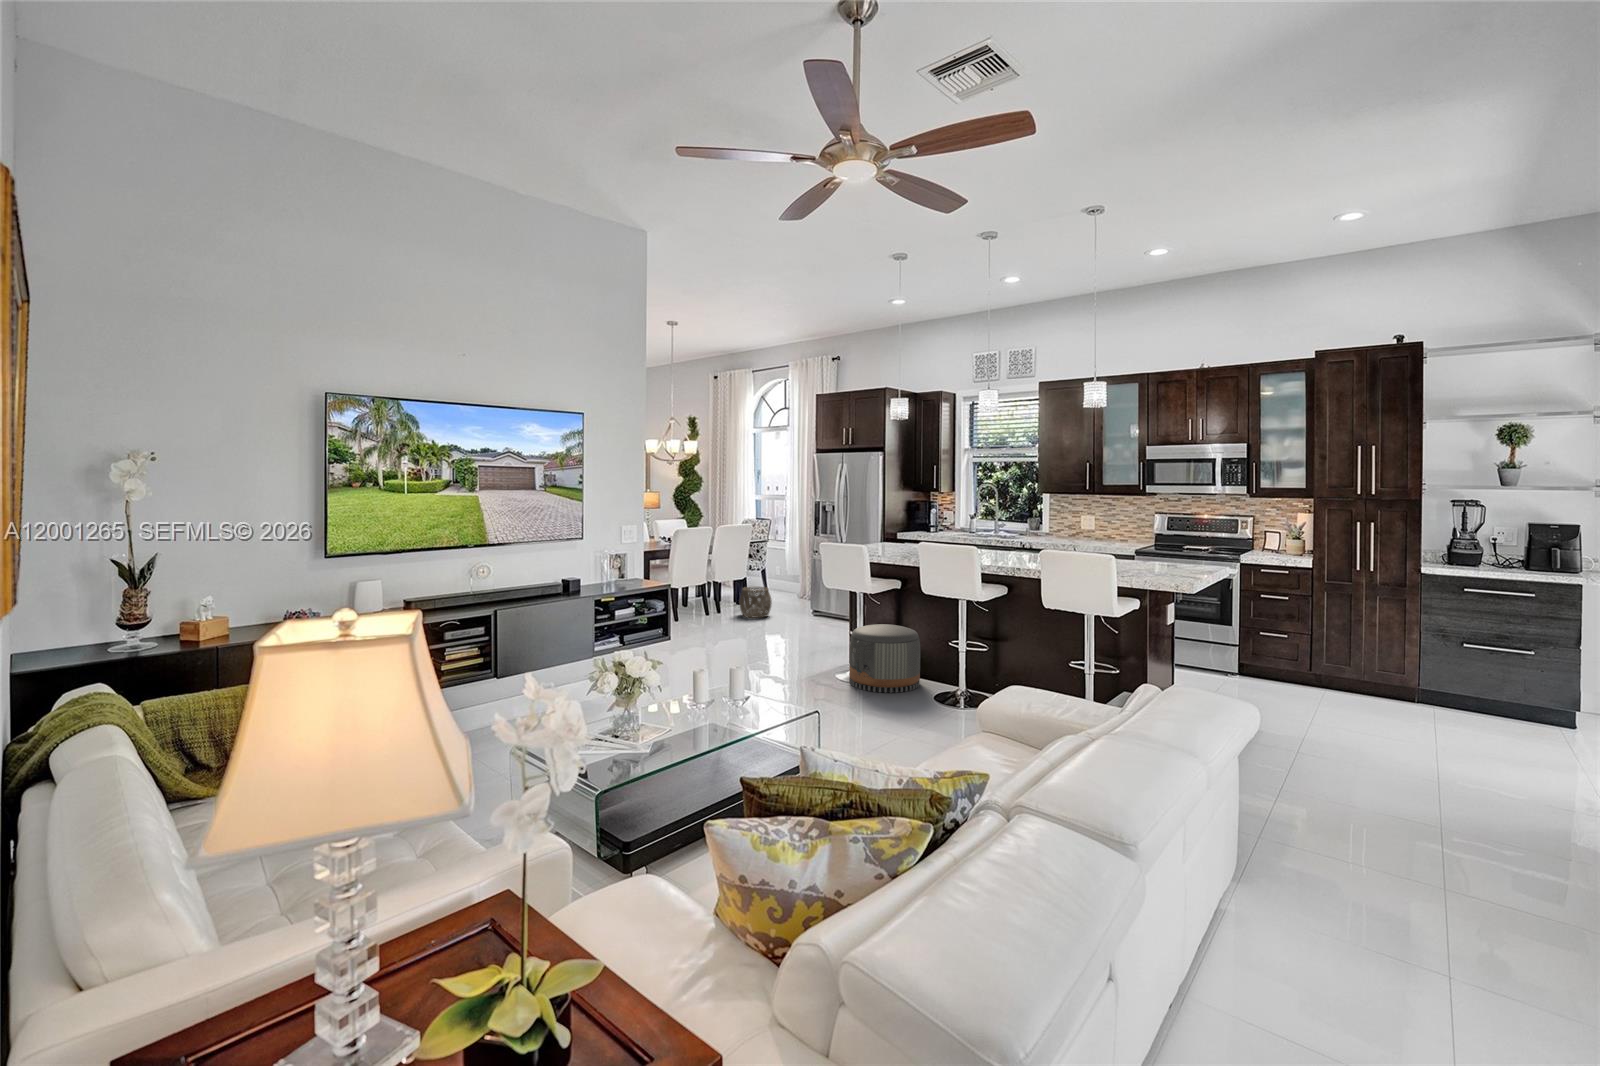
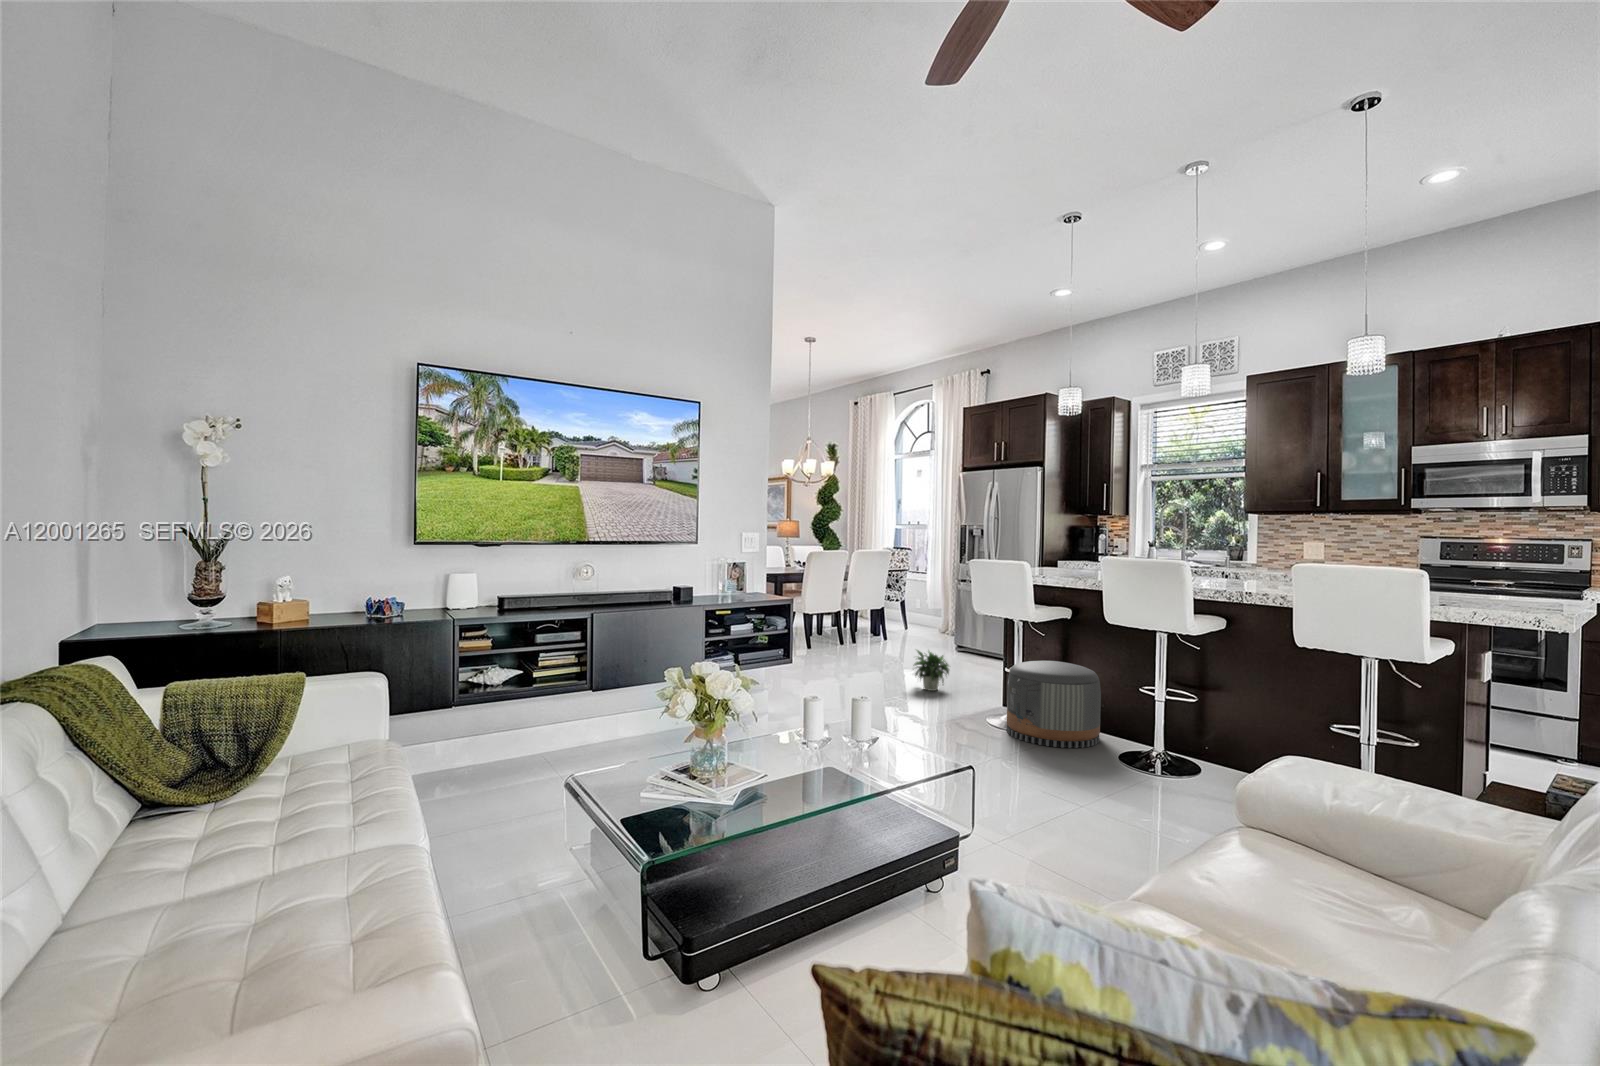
woven basket: present [739,587,772,618] -> none [876,617,913,652]
potted plant: none [772,616,805,652] -> present [913,650,949,691]

